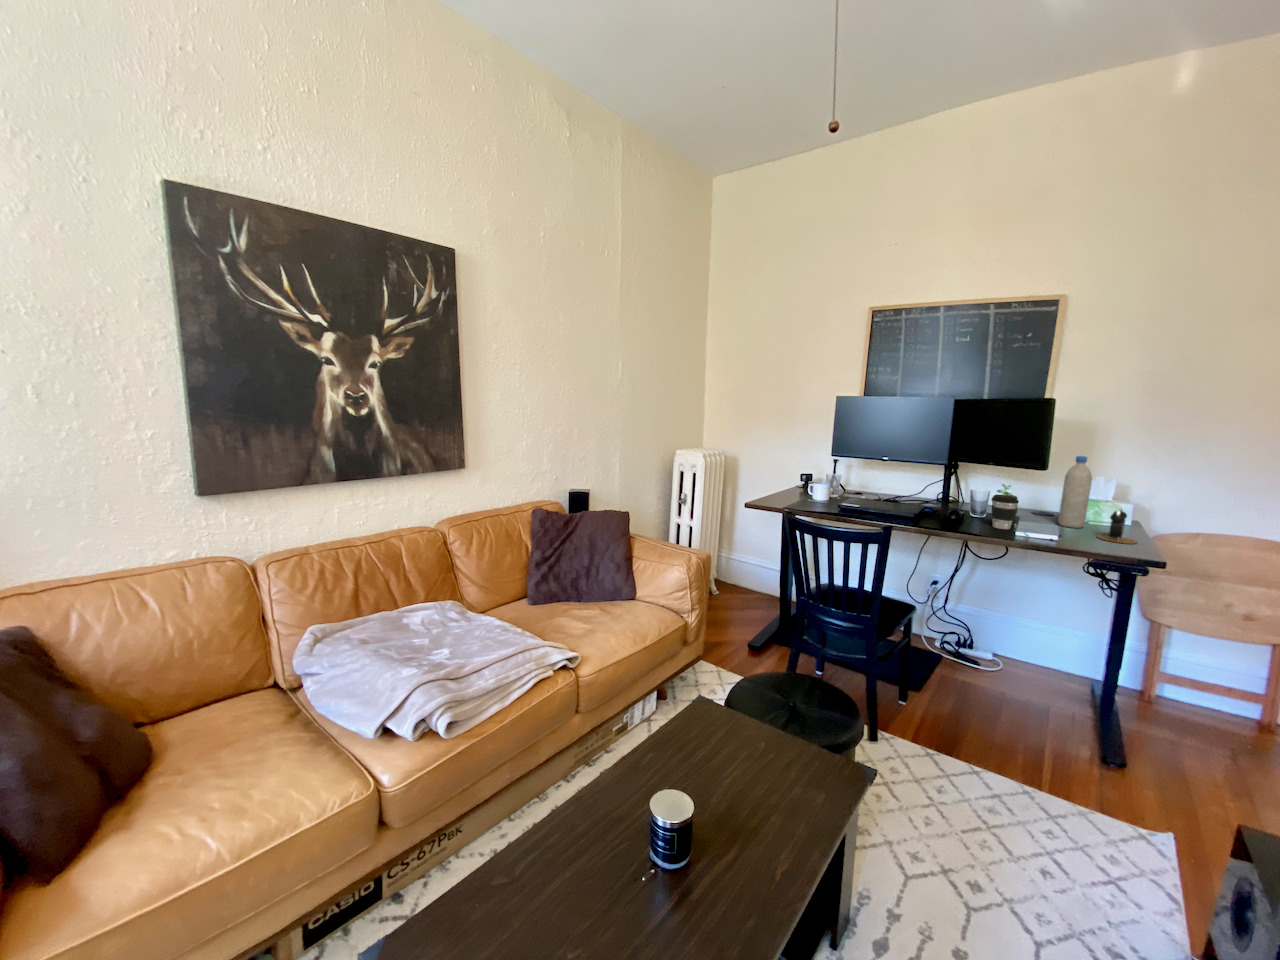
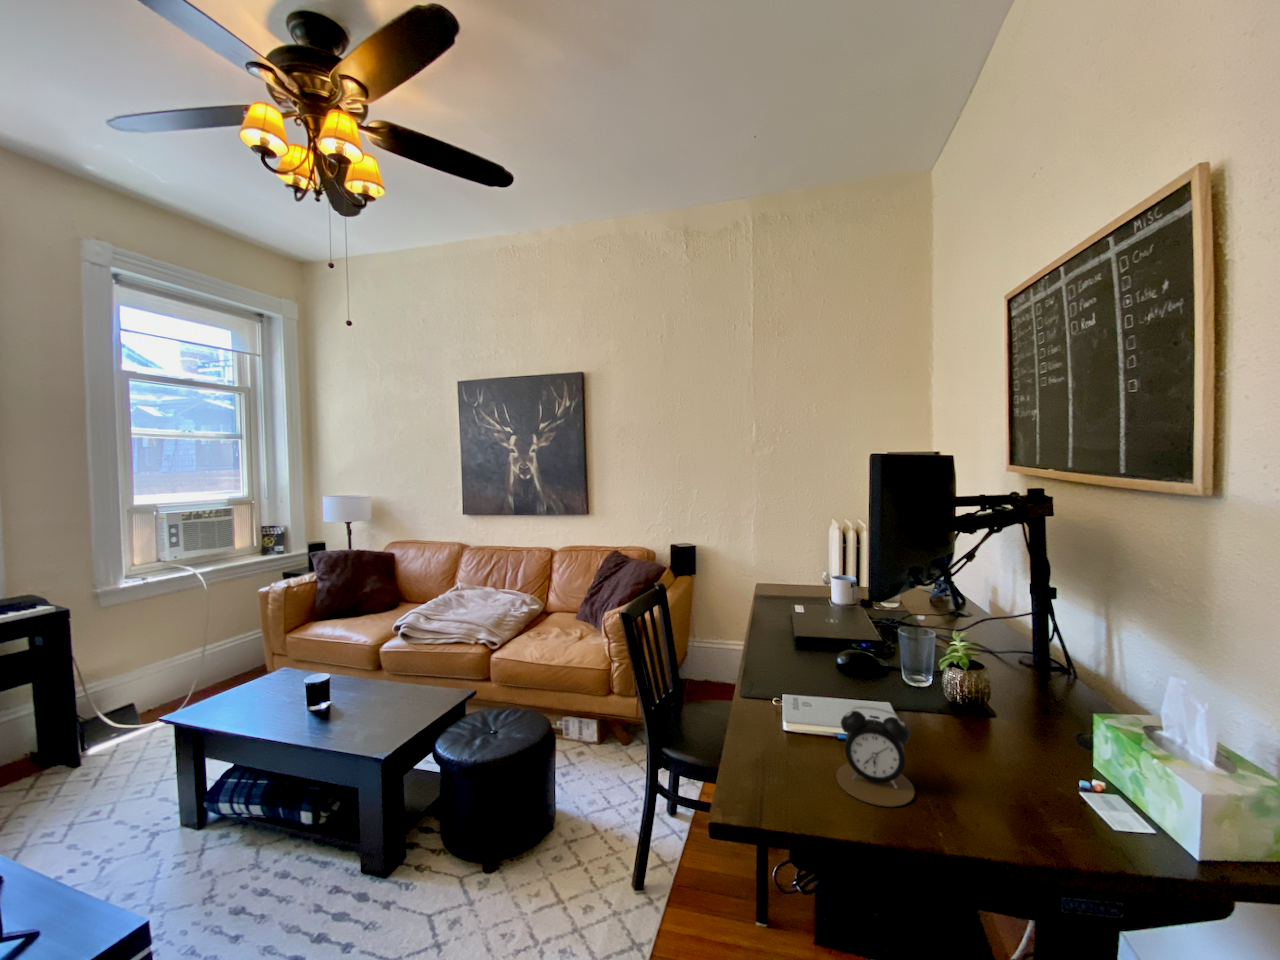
water bottle: present [1058,456,1092,528] -> none [938,584,999,765]
coffee cup: present [992,495,1019,529] -> none [793,625,836,692]

